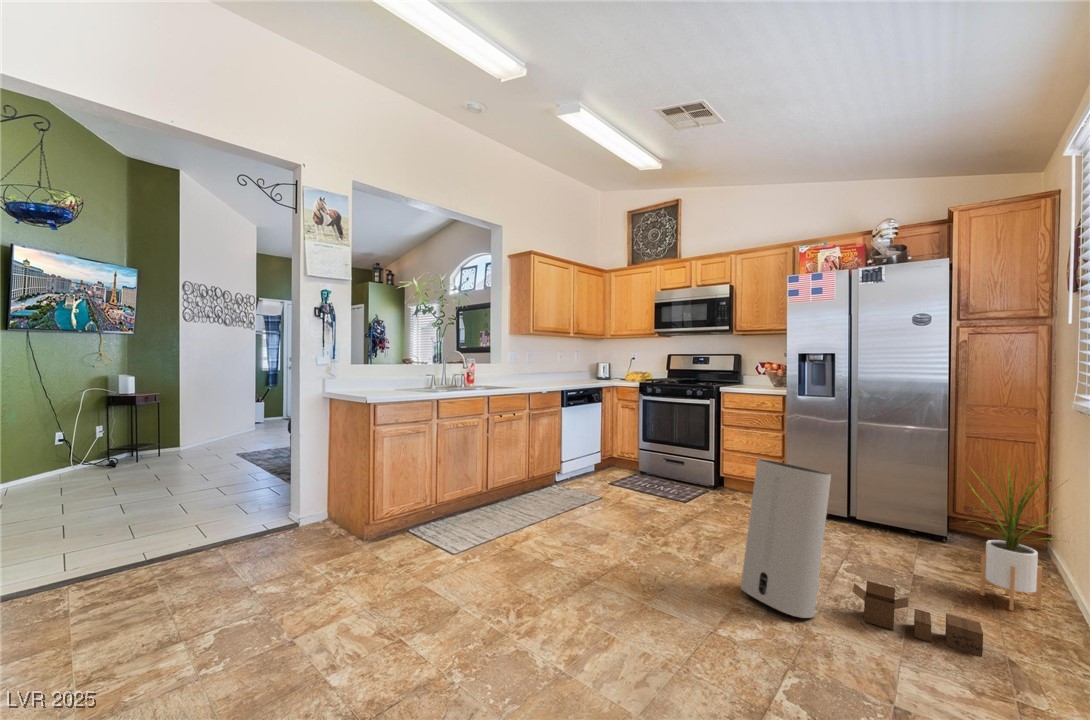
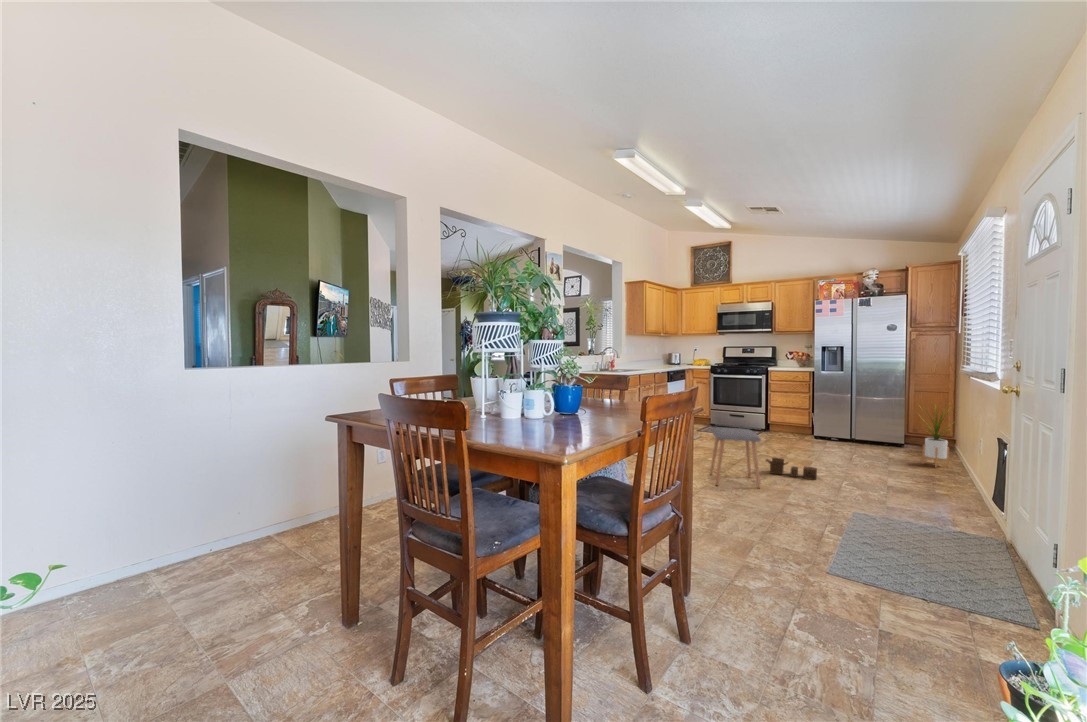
air purifier: present [741,459,831,618] -> none [813,402,858,472]
stool: none [468,513,583,678] -> present [710,428,761,488]
cardboard box: present [853,581,983,656] -> present [766,458,817,480]

